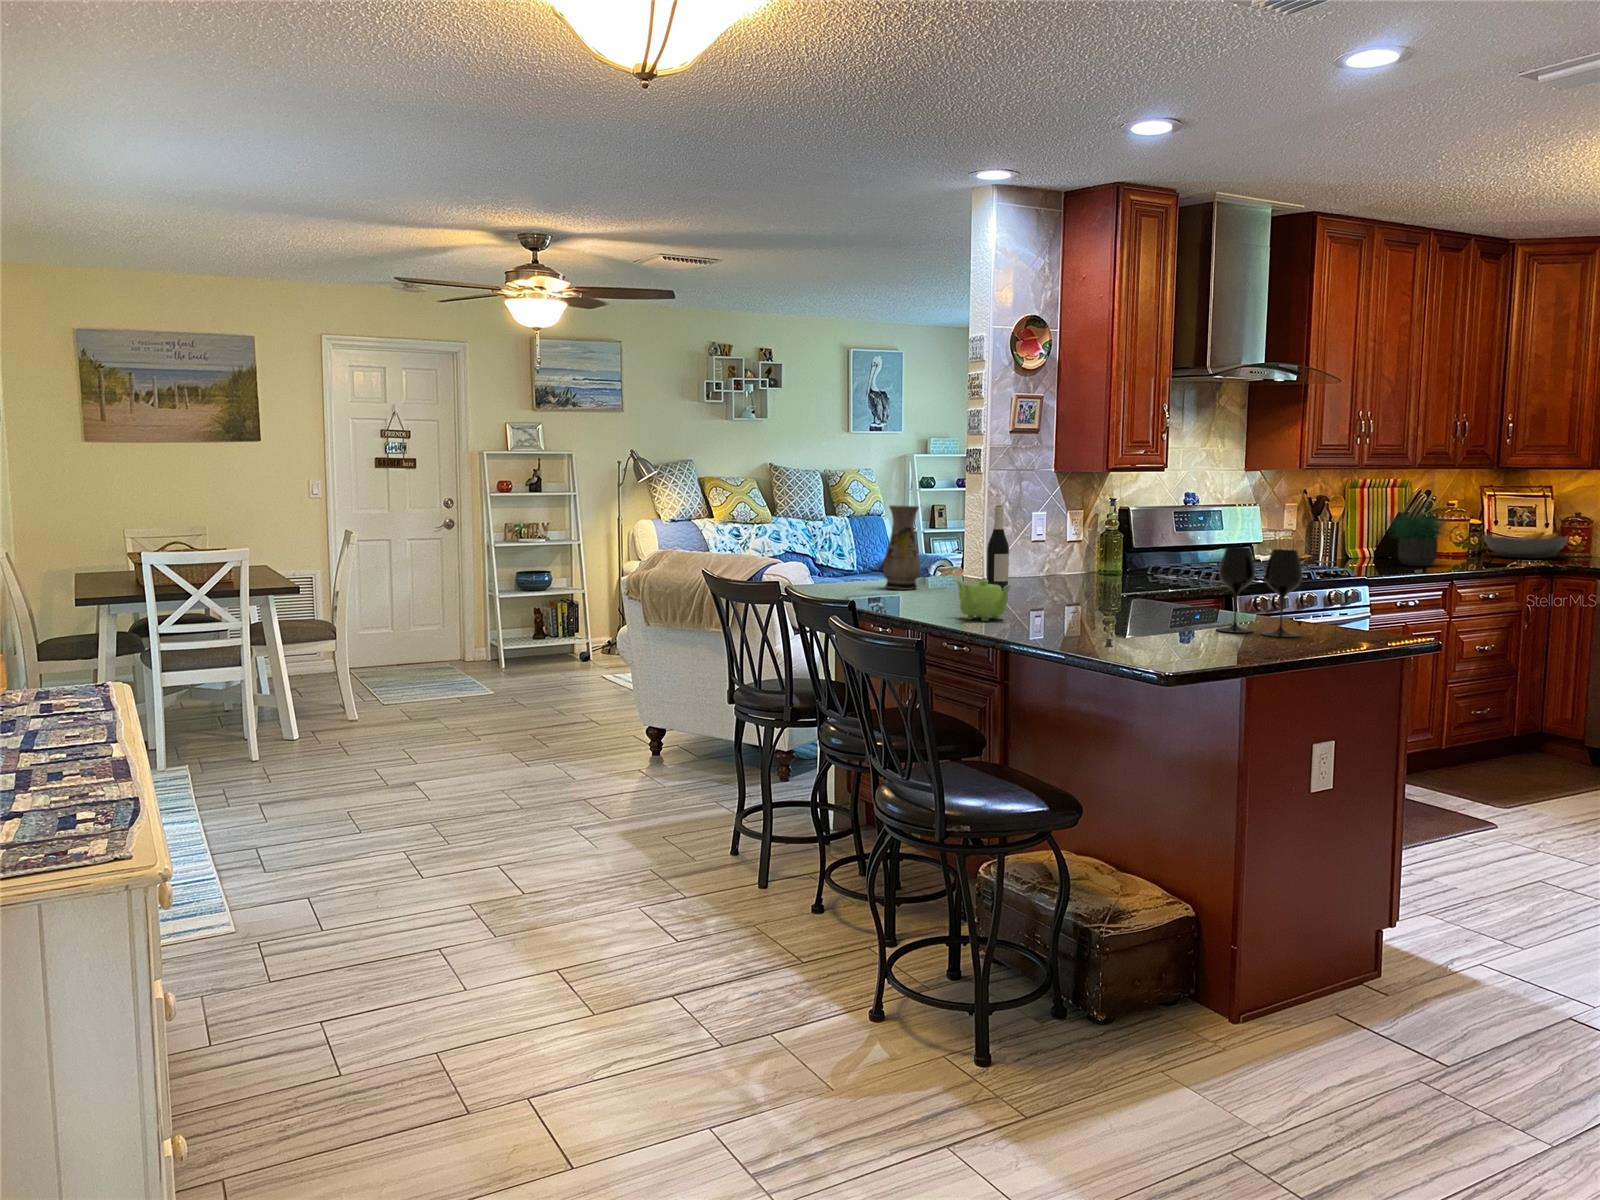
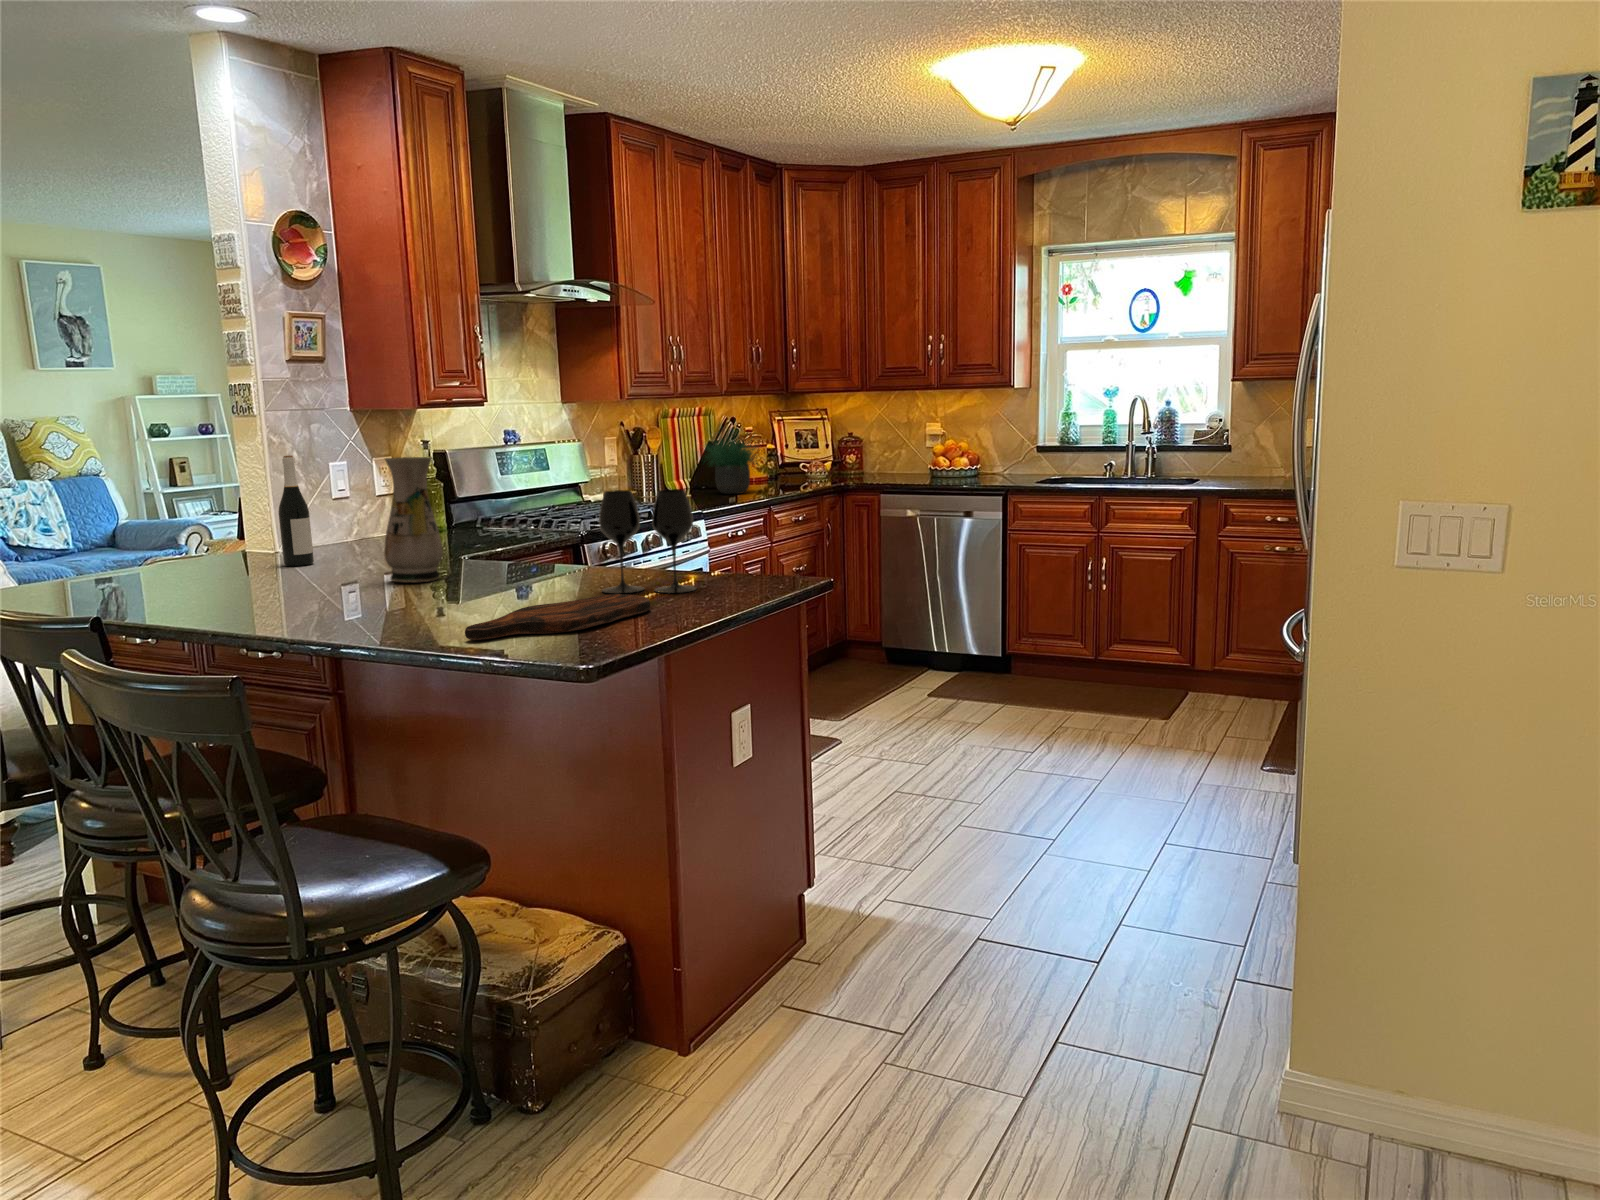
vase: present [883,505,920,590] -> present [384,457,442,583]
fruit bowl: present [1483,532,1568,559] -> none [777,453,846,479]
teapot: present [956,580,1011,621] -> none [247,559,336,616]
cutting board: none [1088,630,1246,651] -> present [465,594,650,640]

